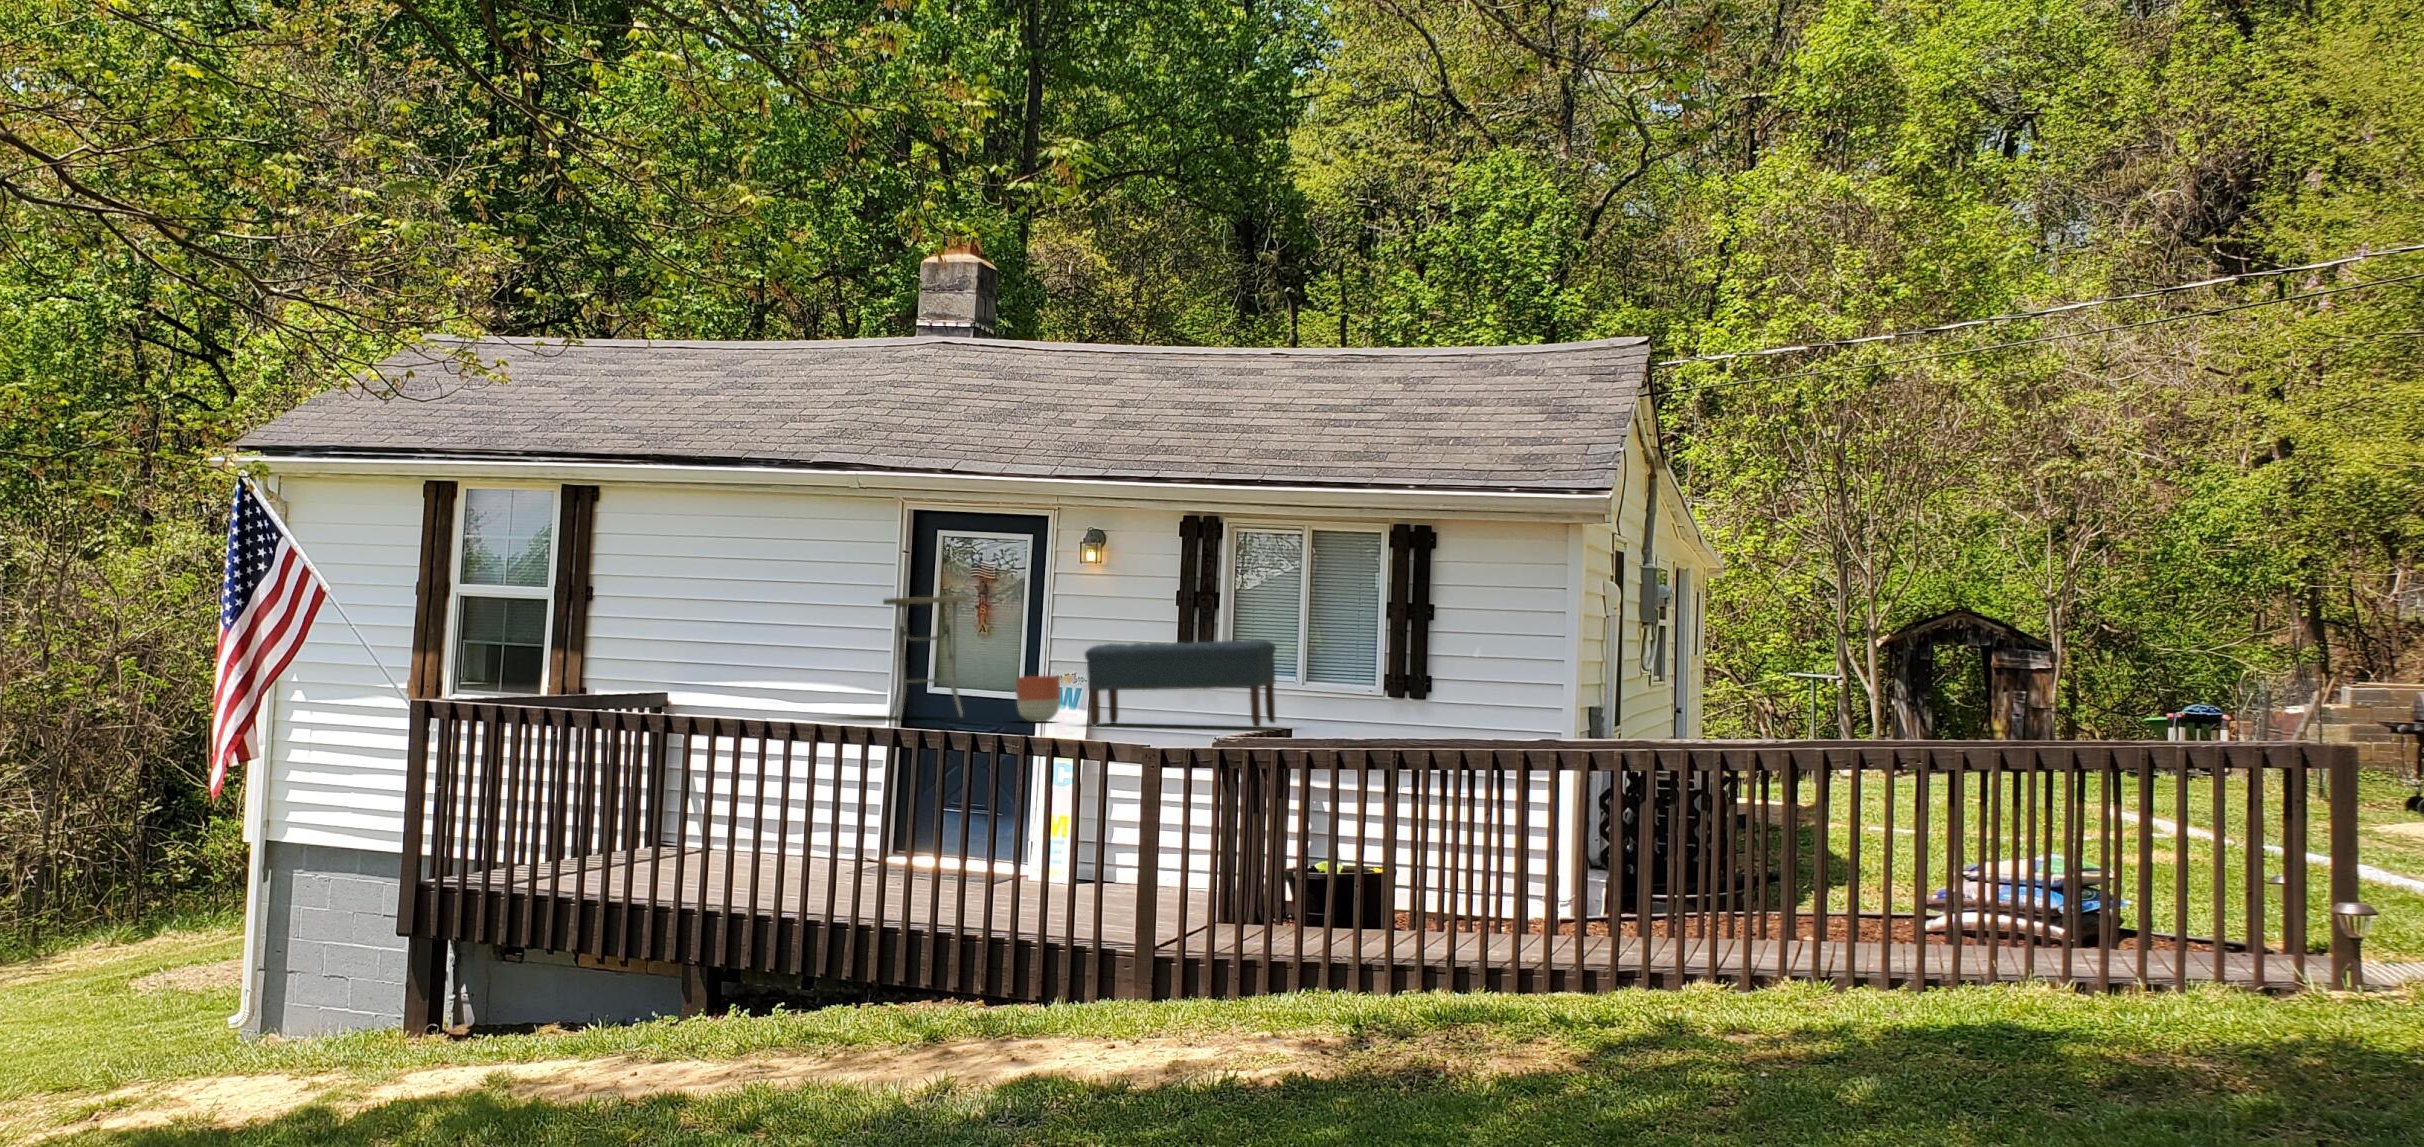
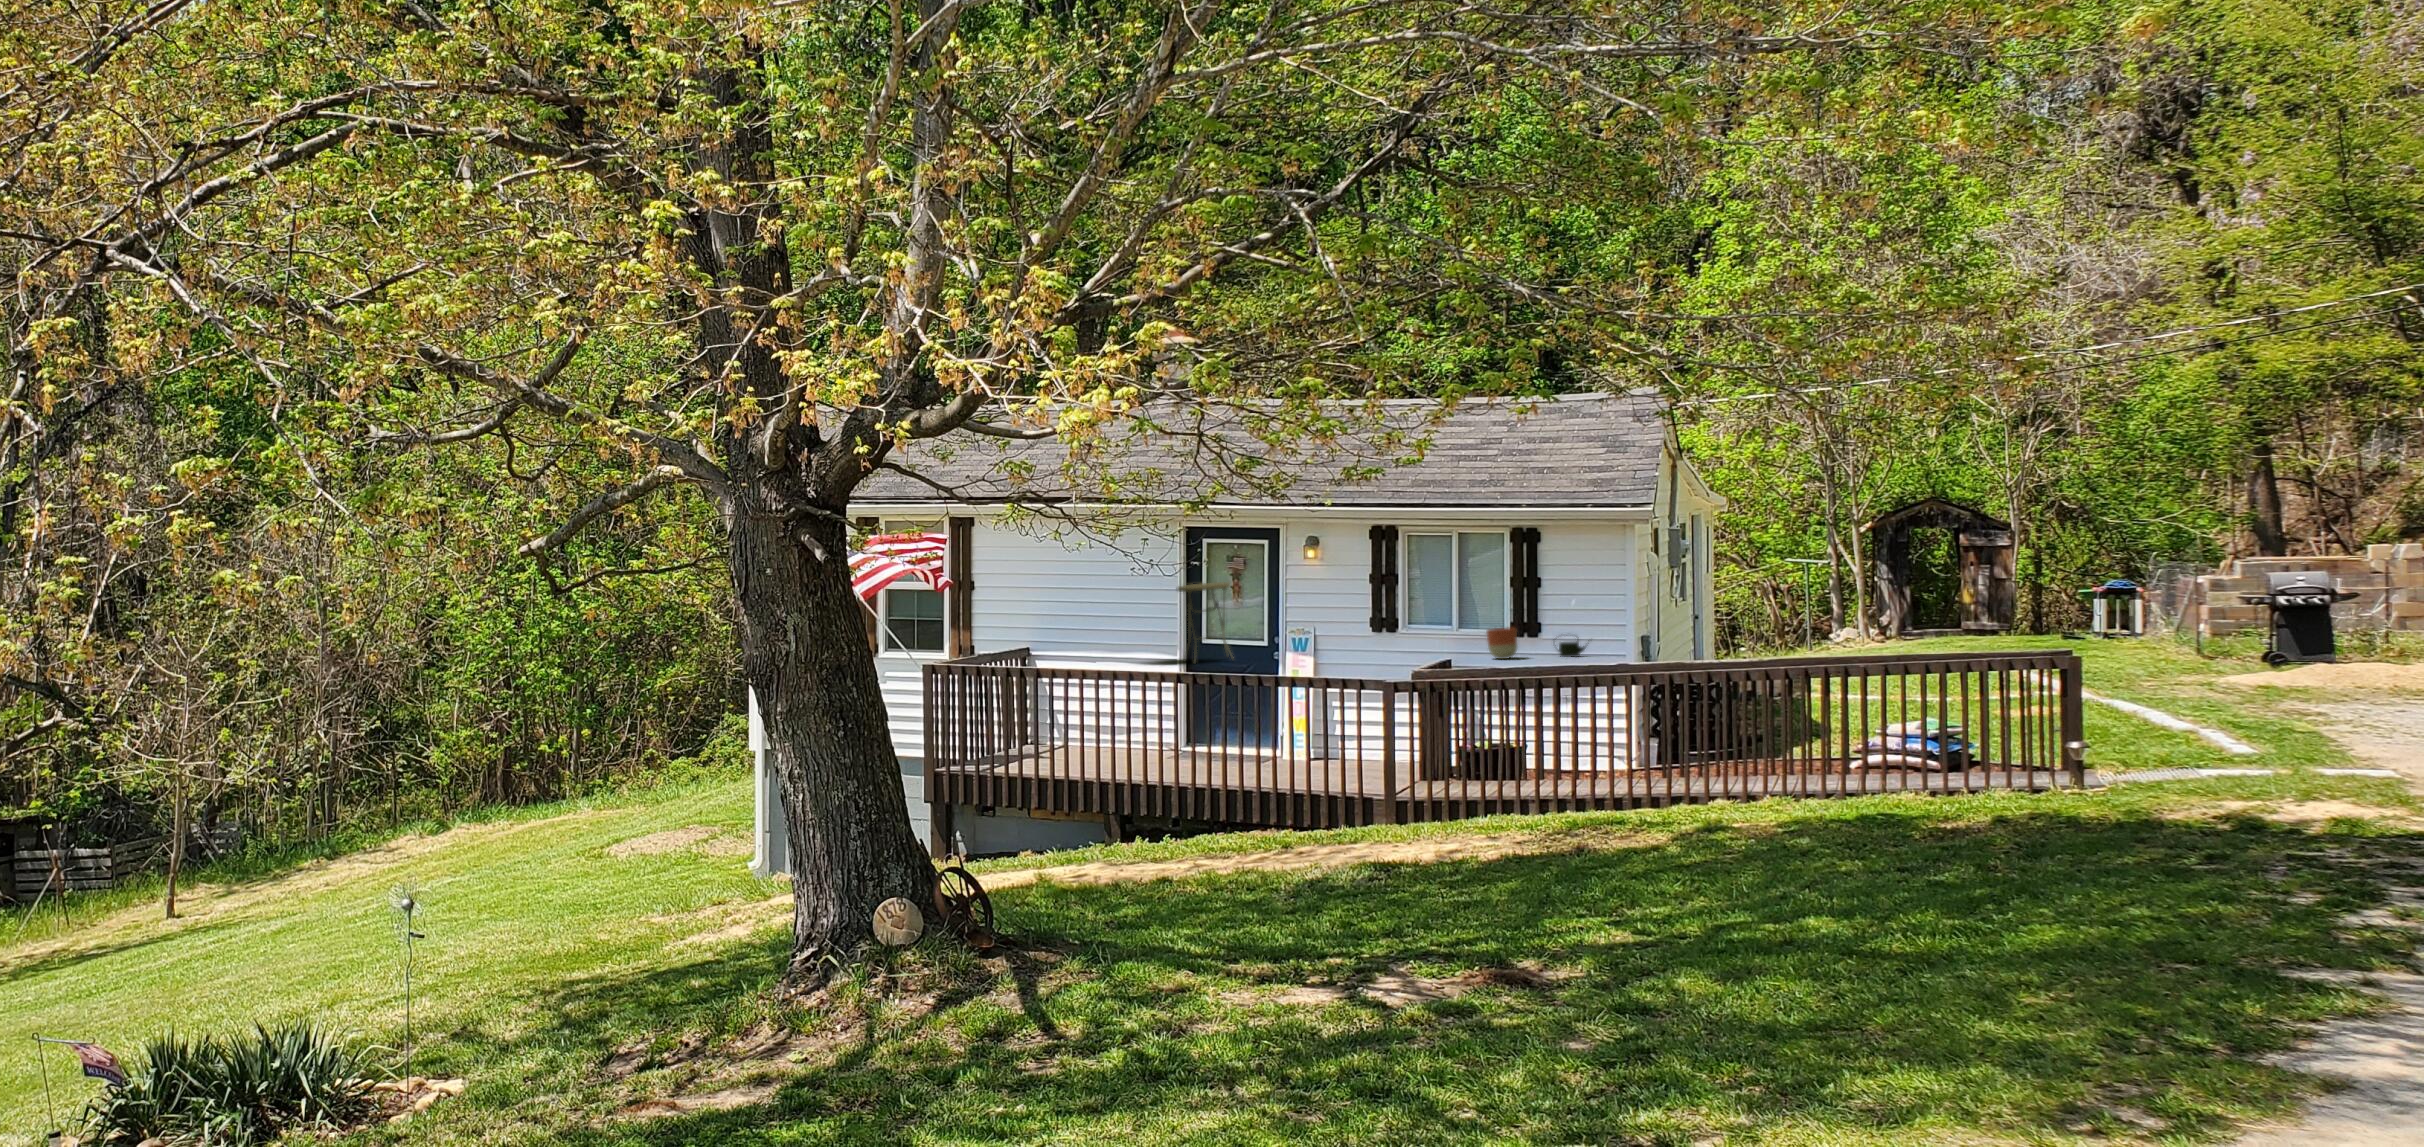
bench: present [1085,640,1276,728] -> none [1317,605,1440,666]
planter: present [1016,676,1060,722] -> present [1487,627,1517,659]
watering can: none [1451,694,1513,732] -> present [1558,641,1586,657]

